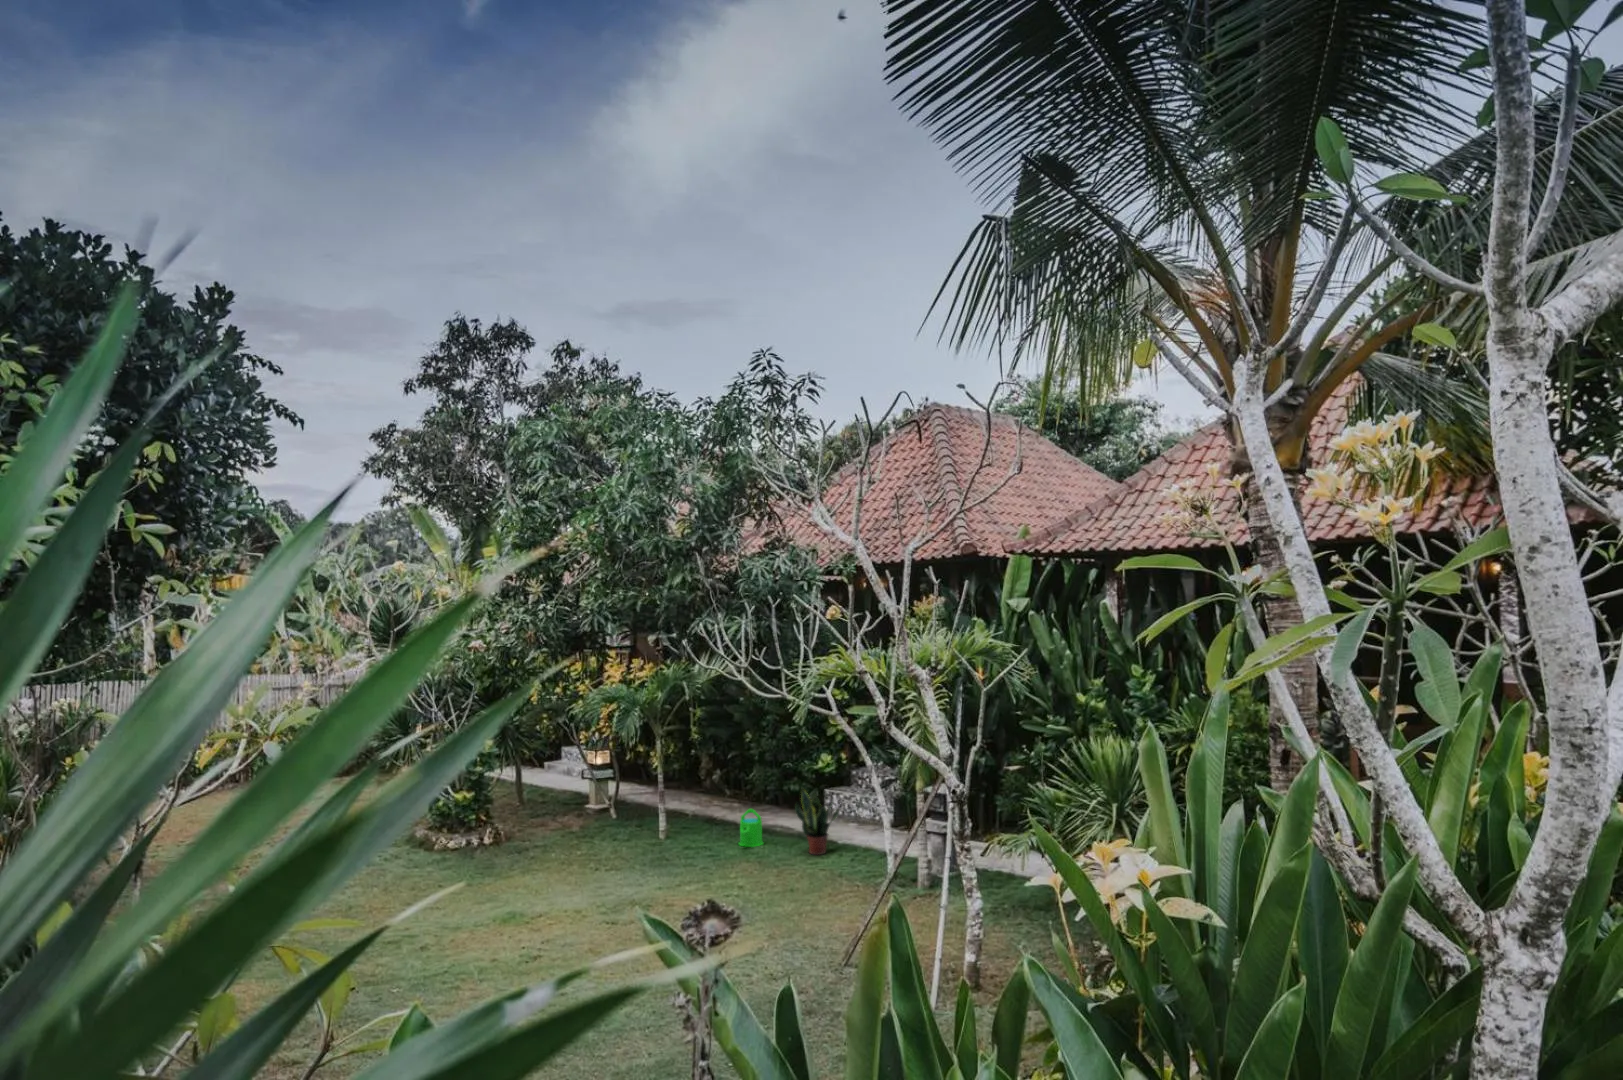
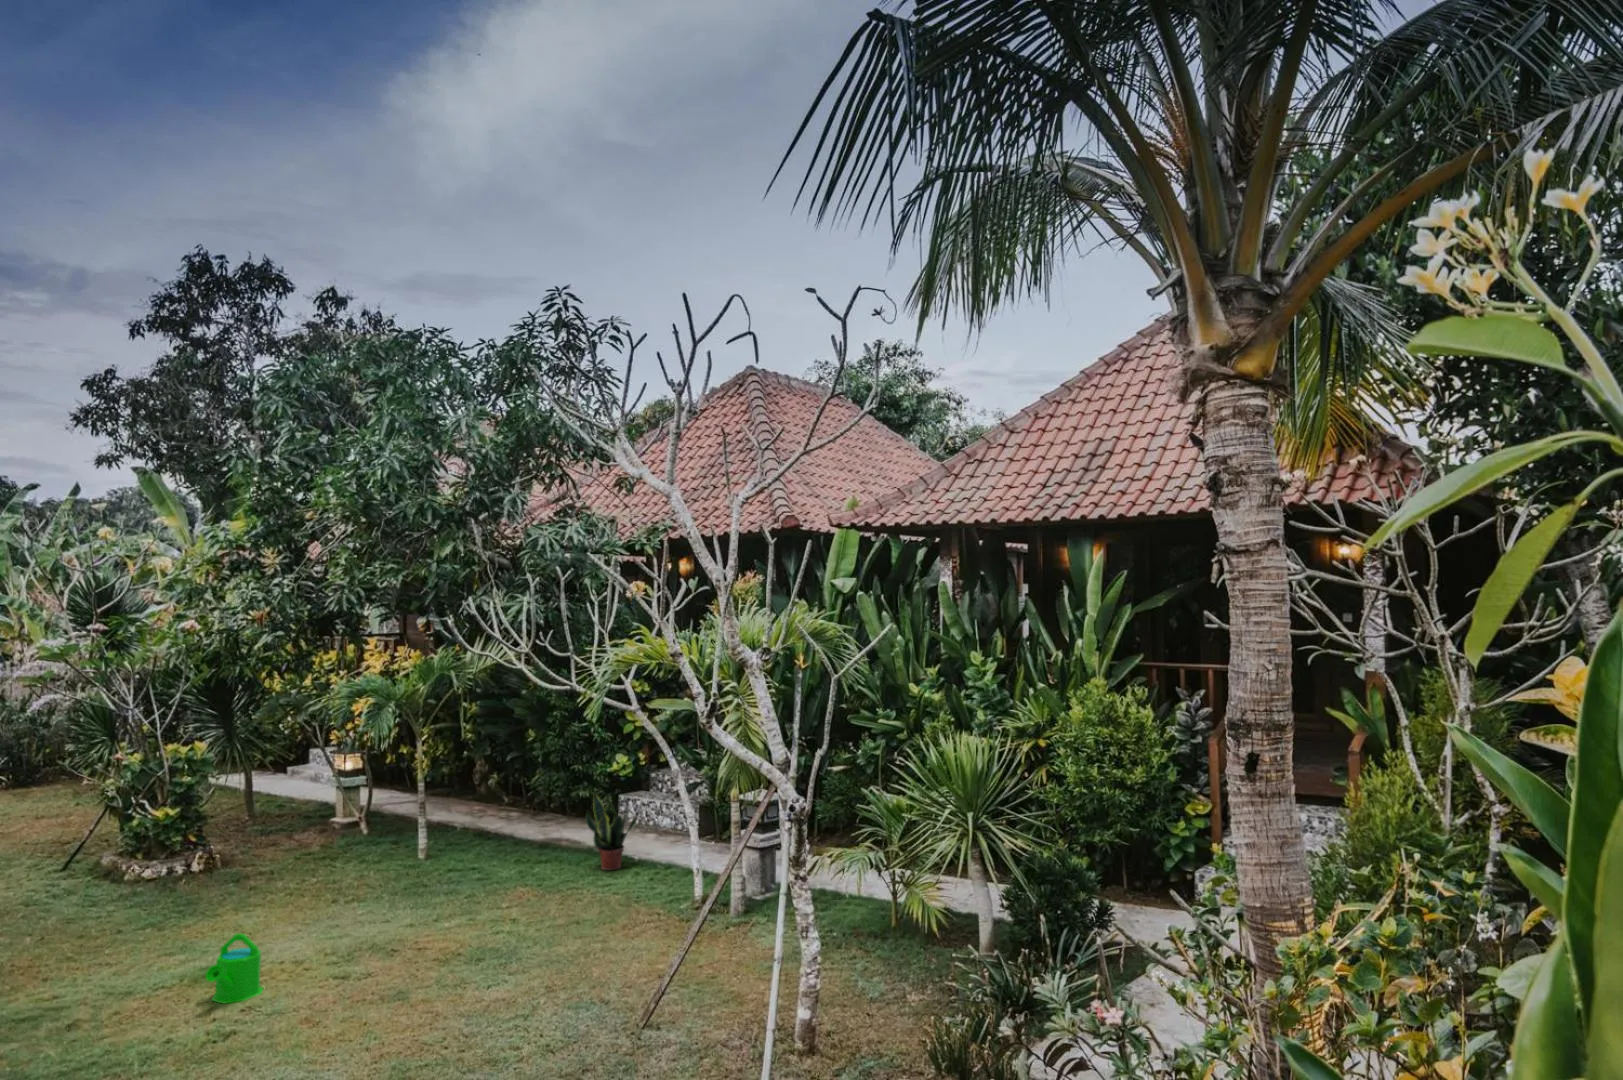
watering can: present [739,809,763,847] -> present [206,934,263,1003]

